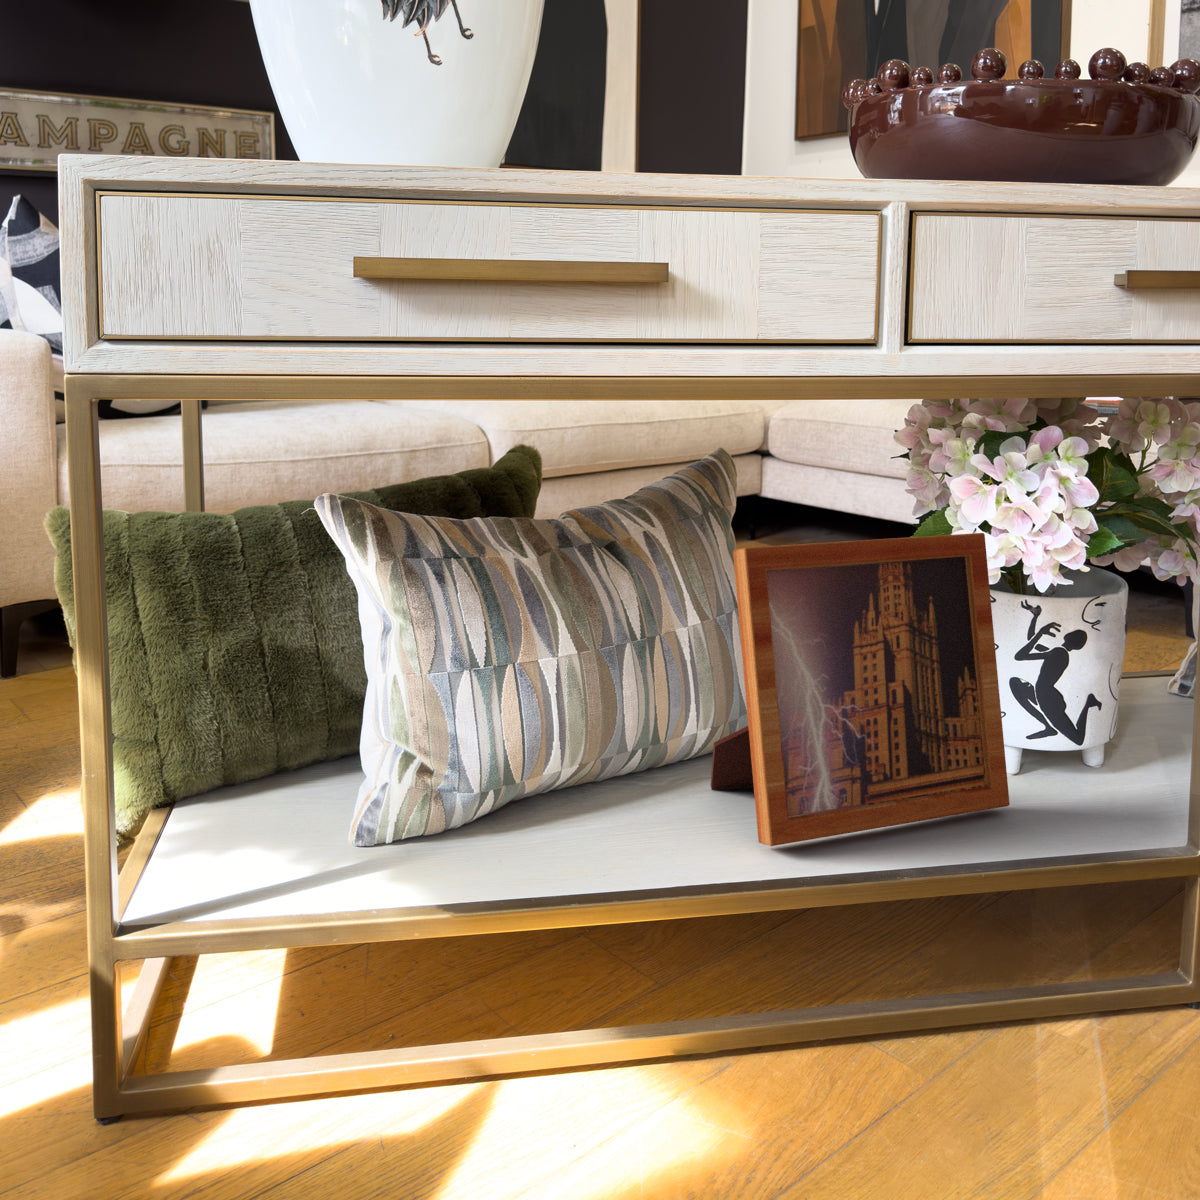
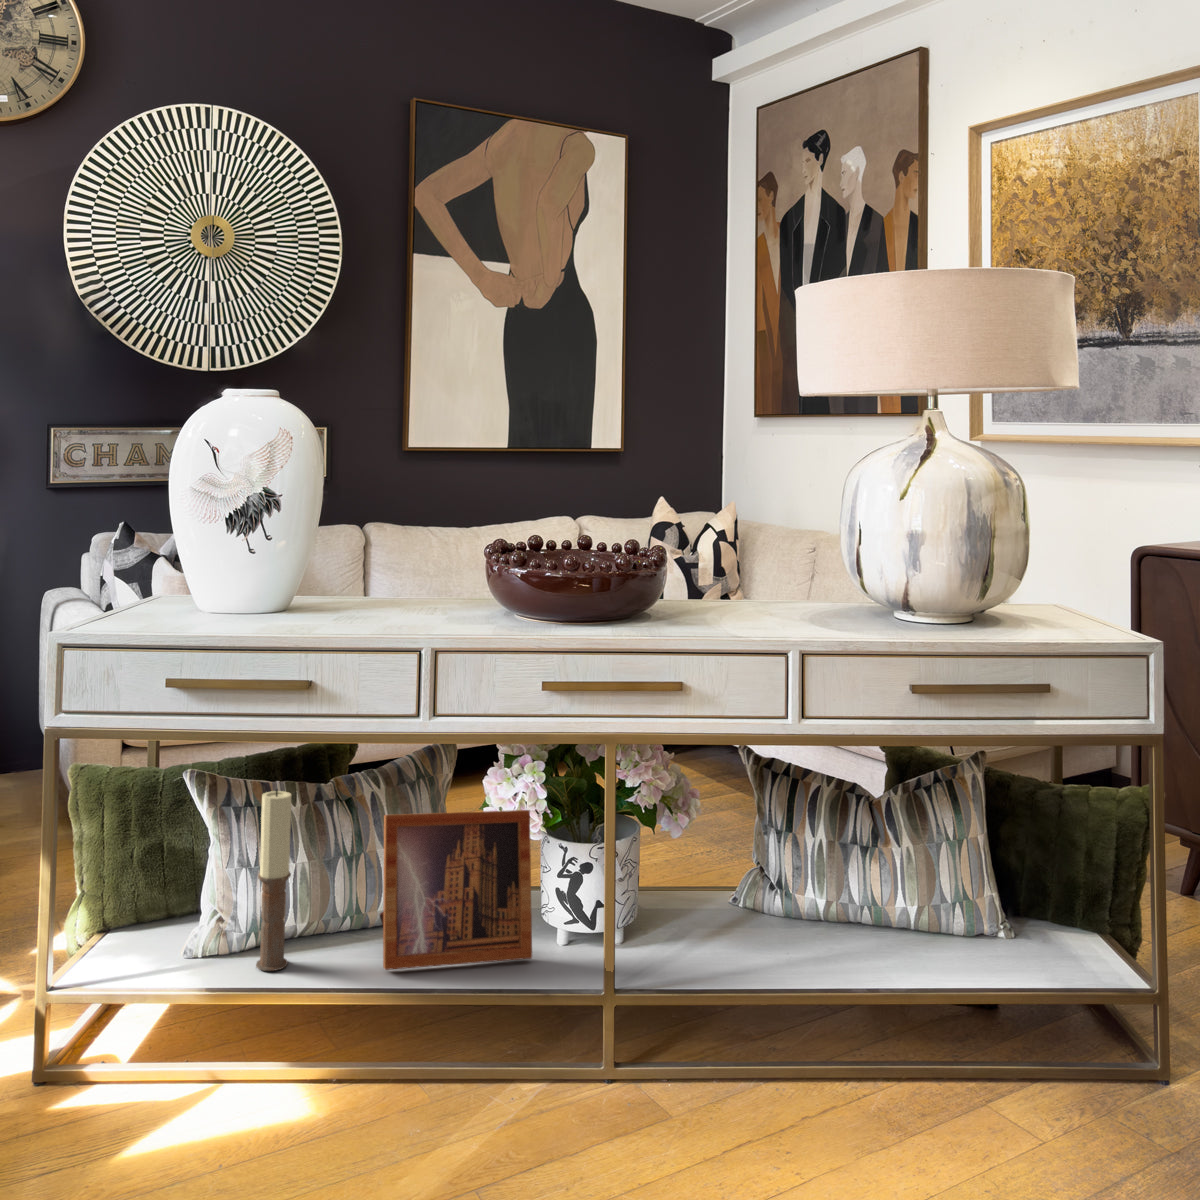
candle: none [512,498,575,865] -> present [256,789,291,971]

